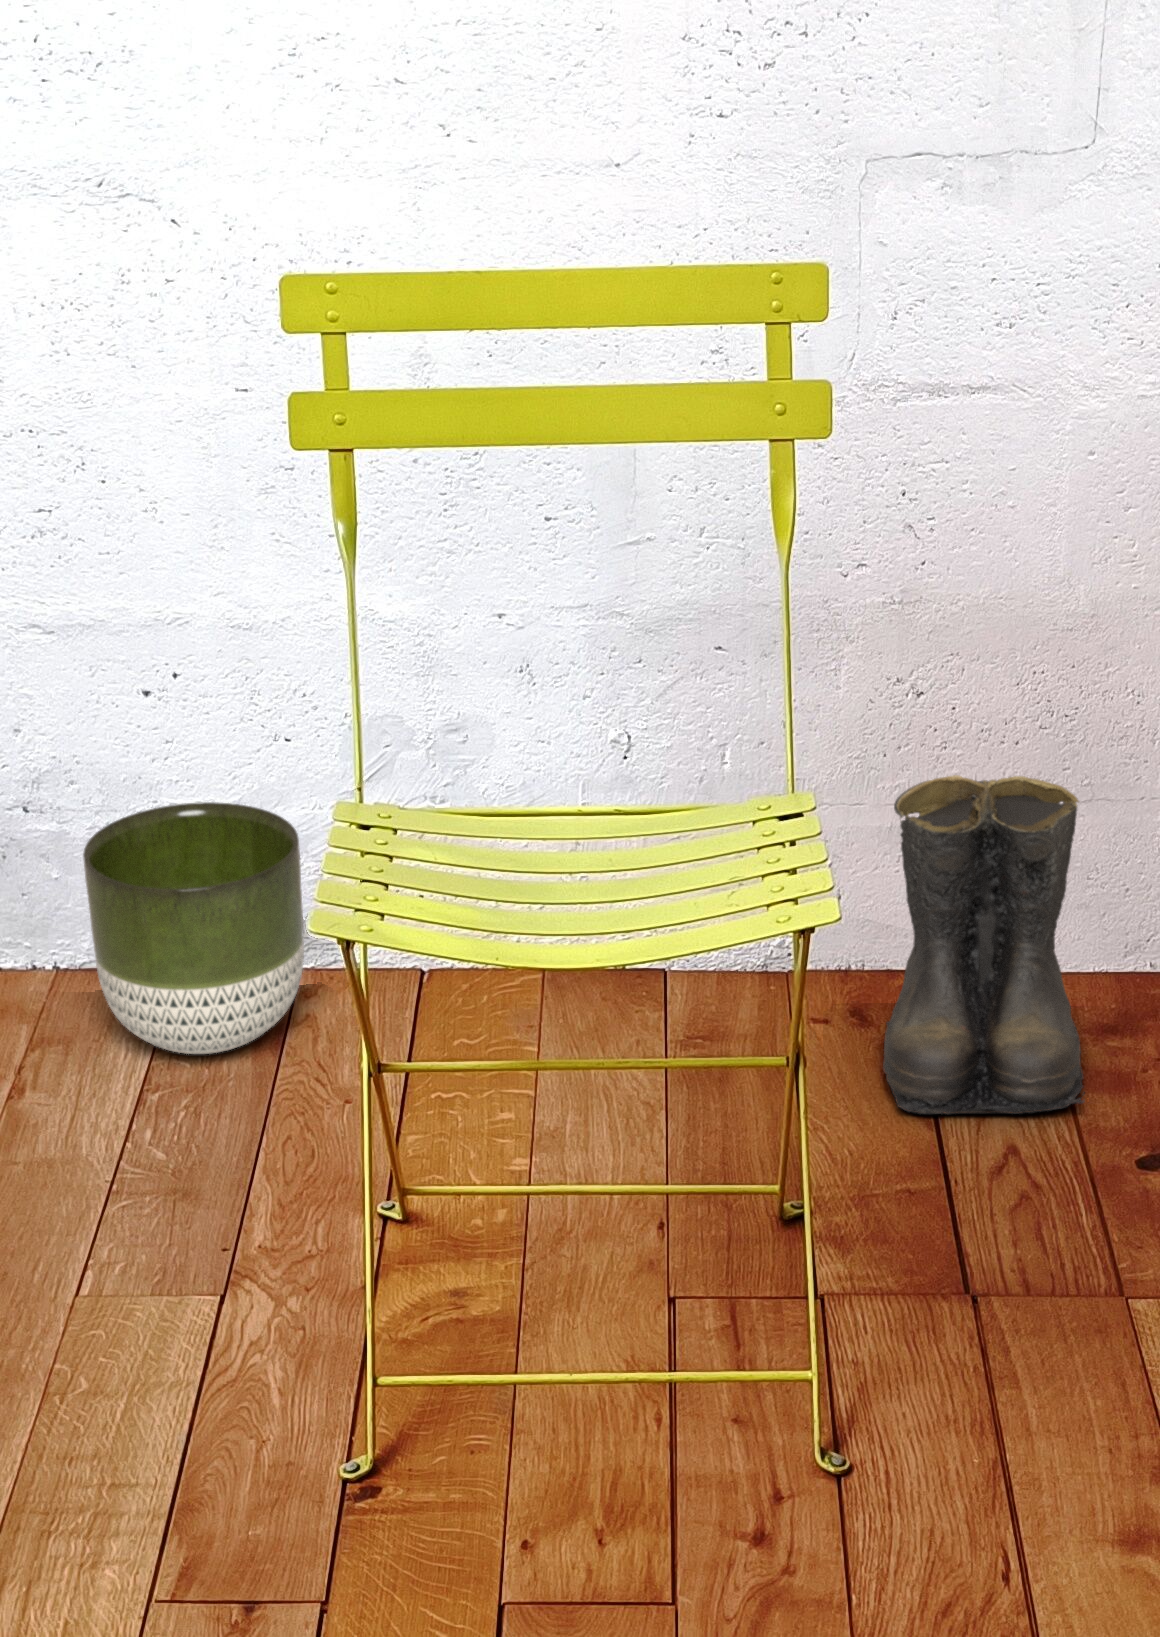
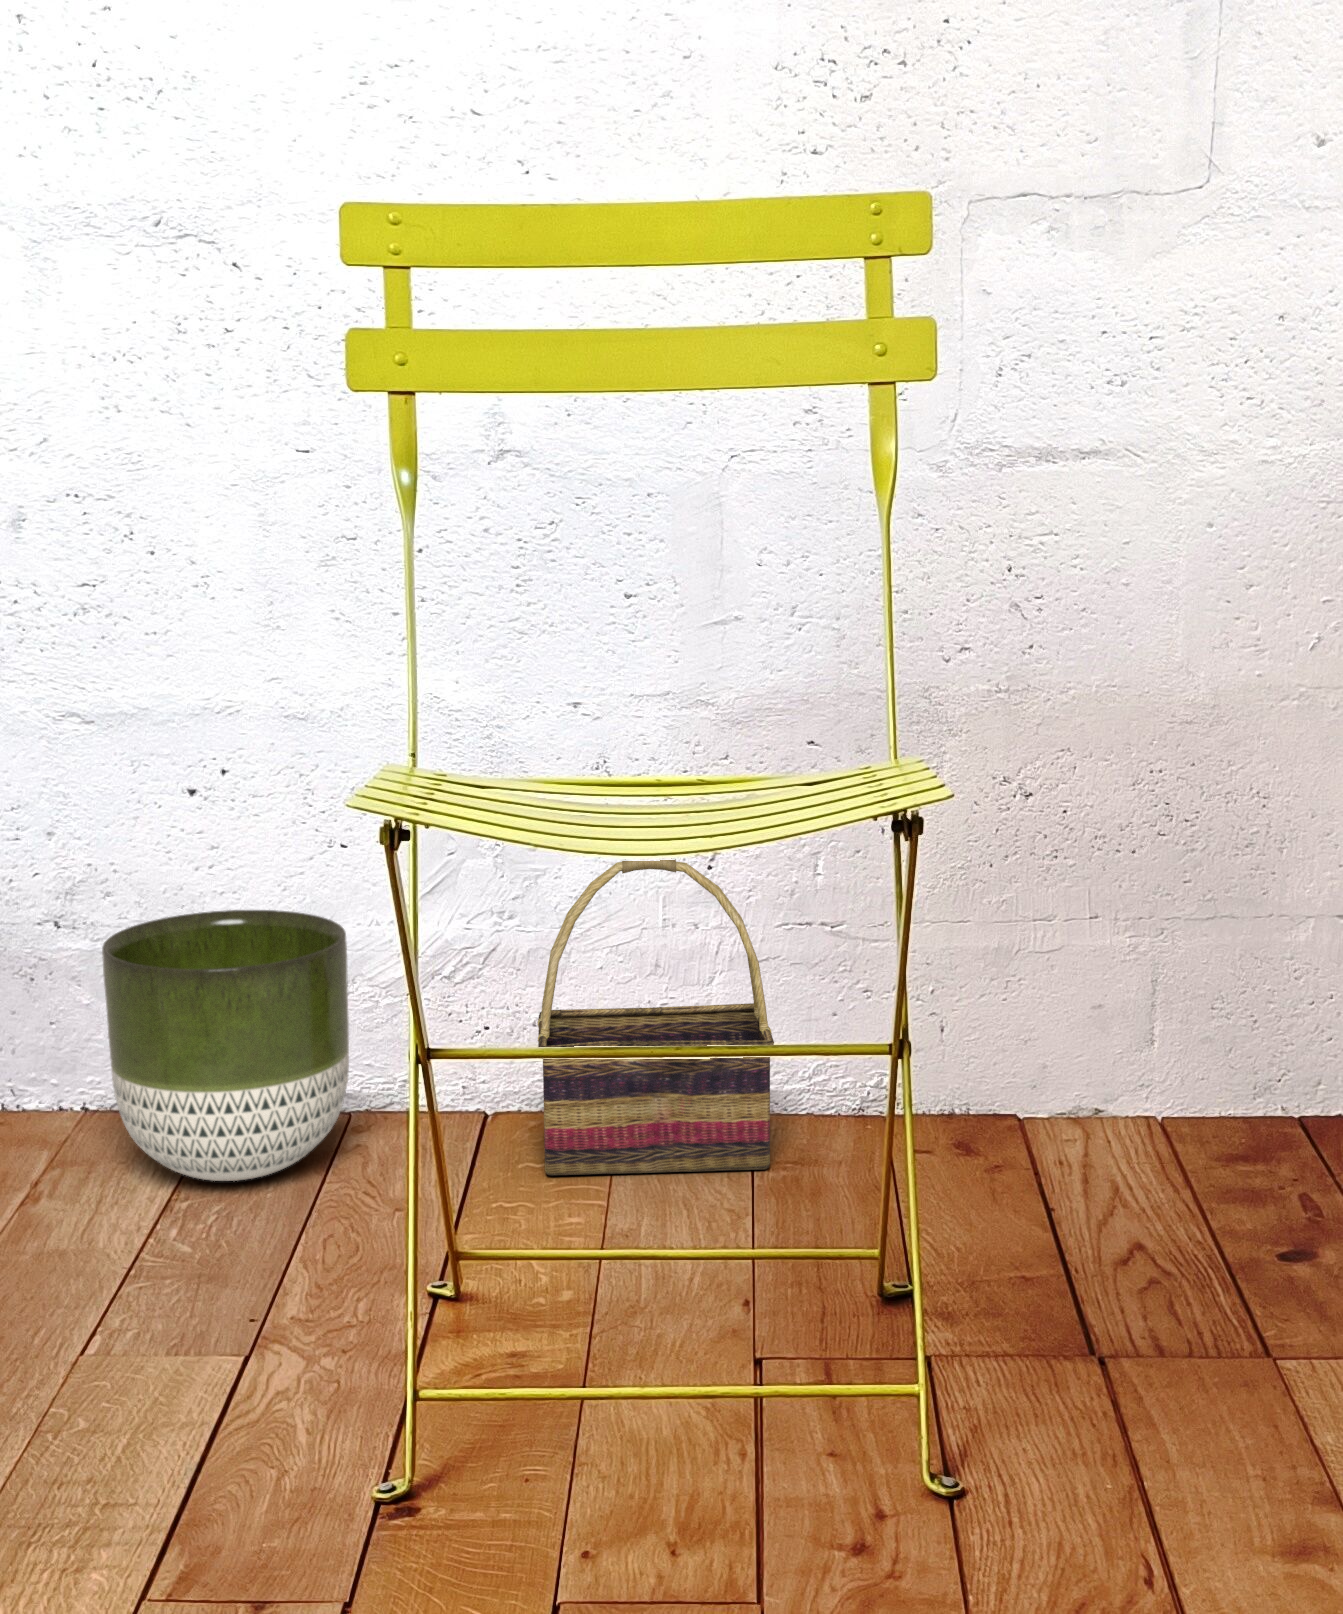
basket: none [472,765,684,1044] -> present [538,858,774,1175]
boots: present [883,775,1084,1114] -> none [1003,880,1250,1239]

